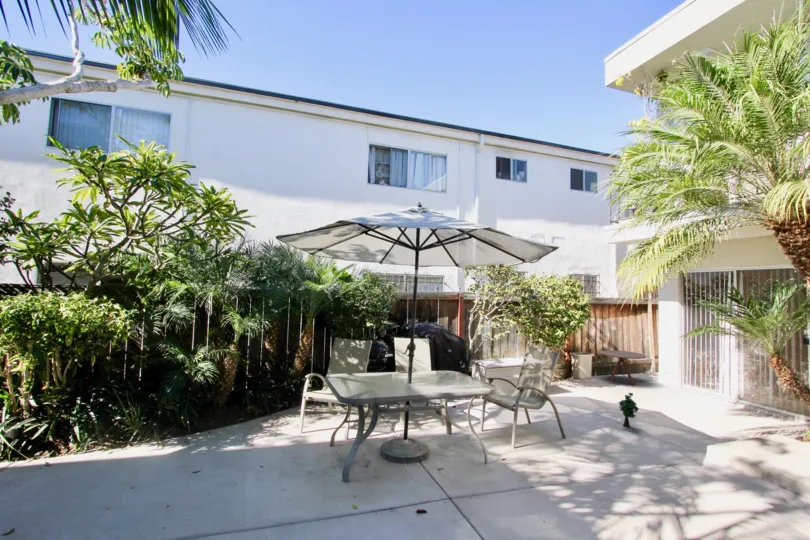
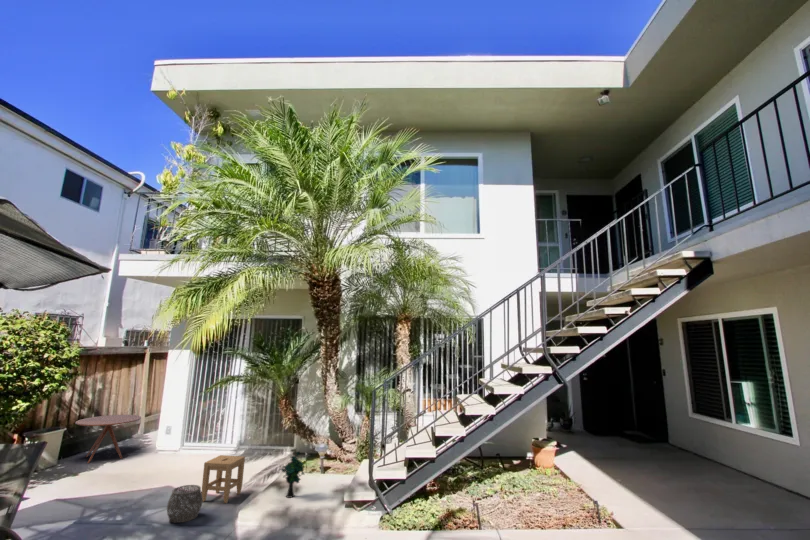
decorative plant: present [619,393,639,427] -> present [281,452,304,498]
stool: none [684,398,726,439] -> present [201,455,245,503]
woven basket: none [650,411,680,439] -> present [167,485,203,523]

